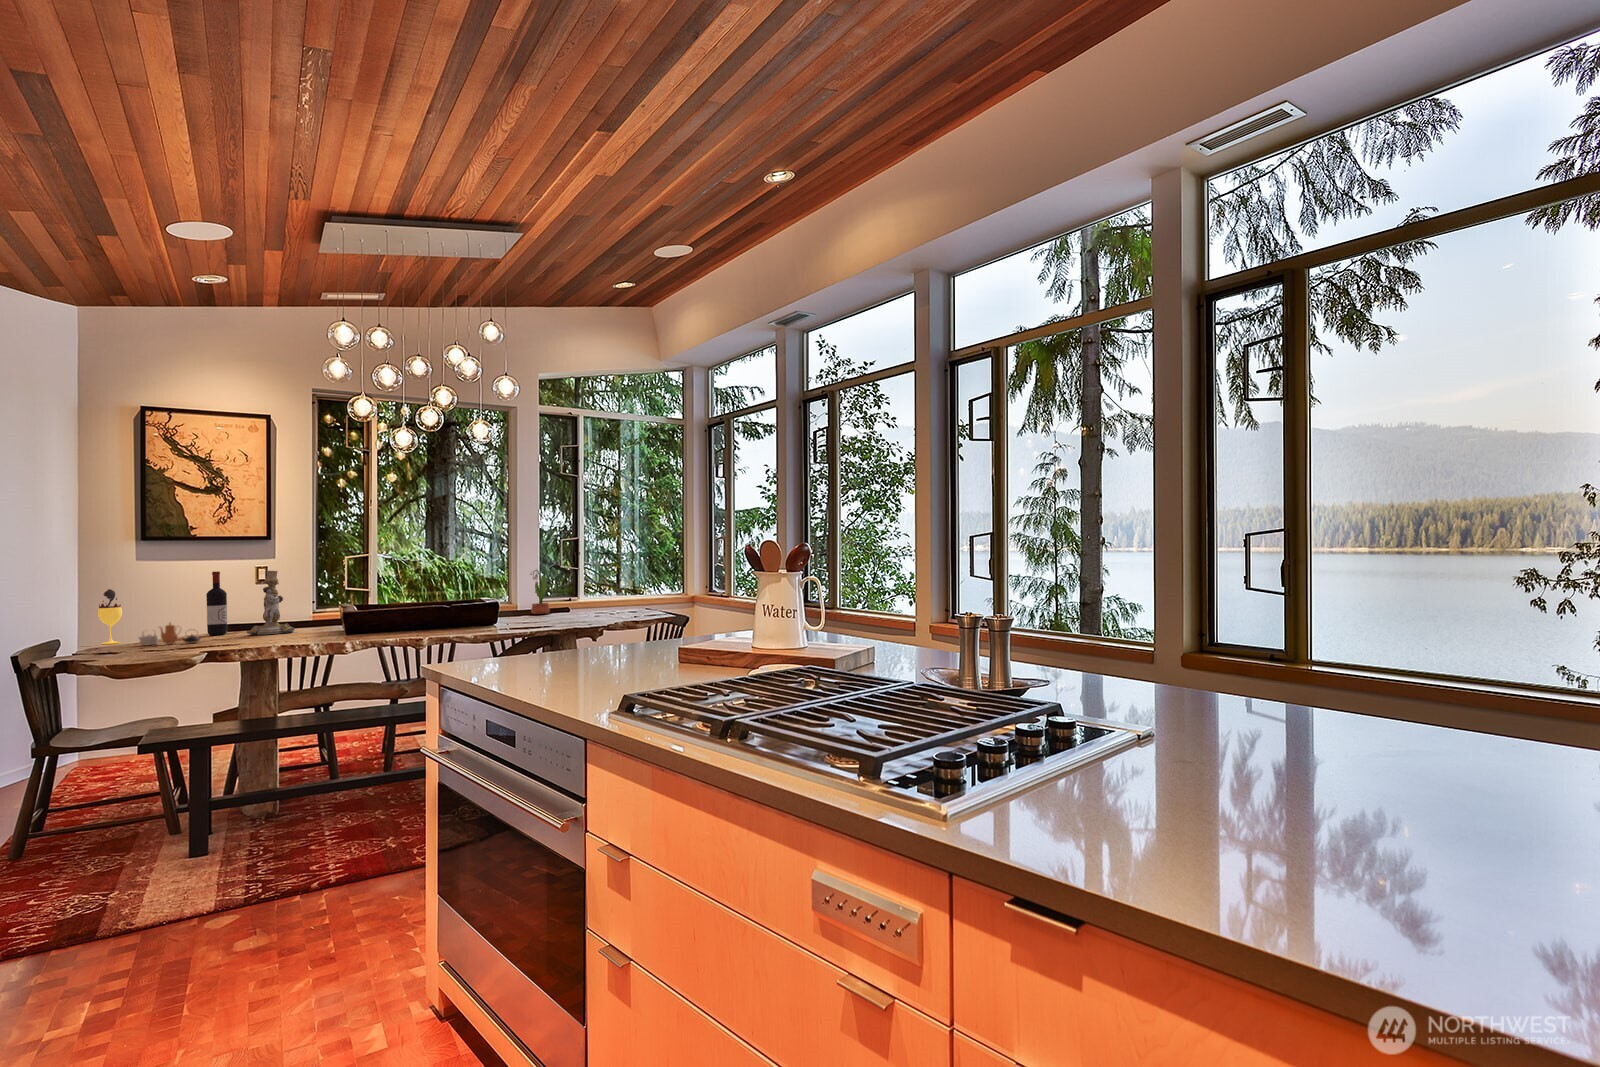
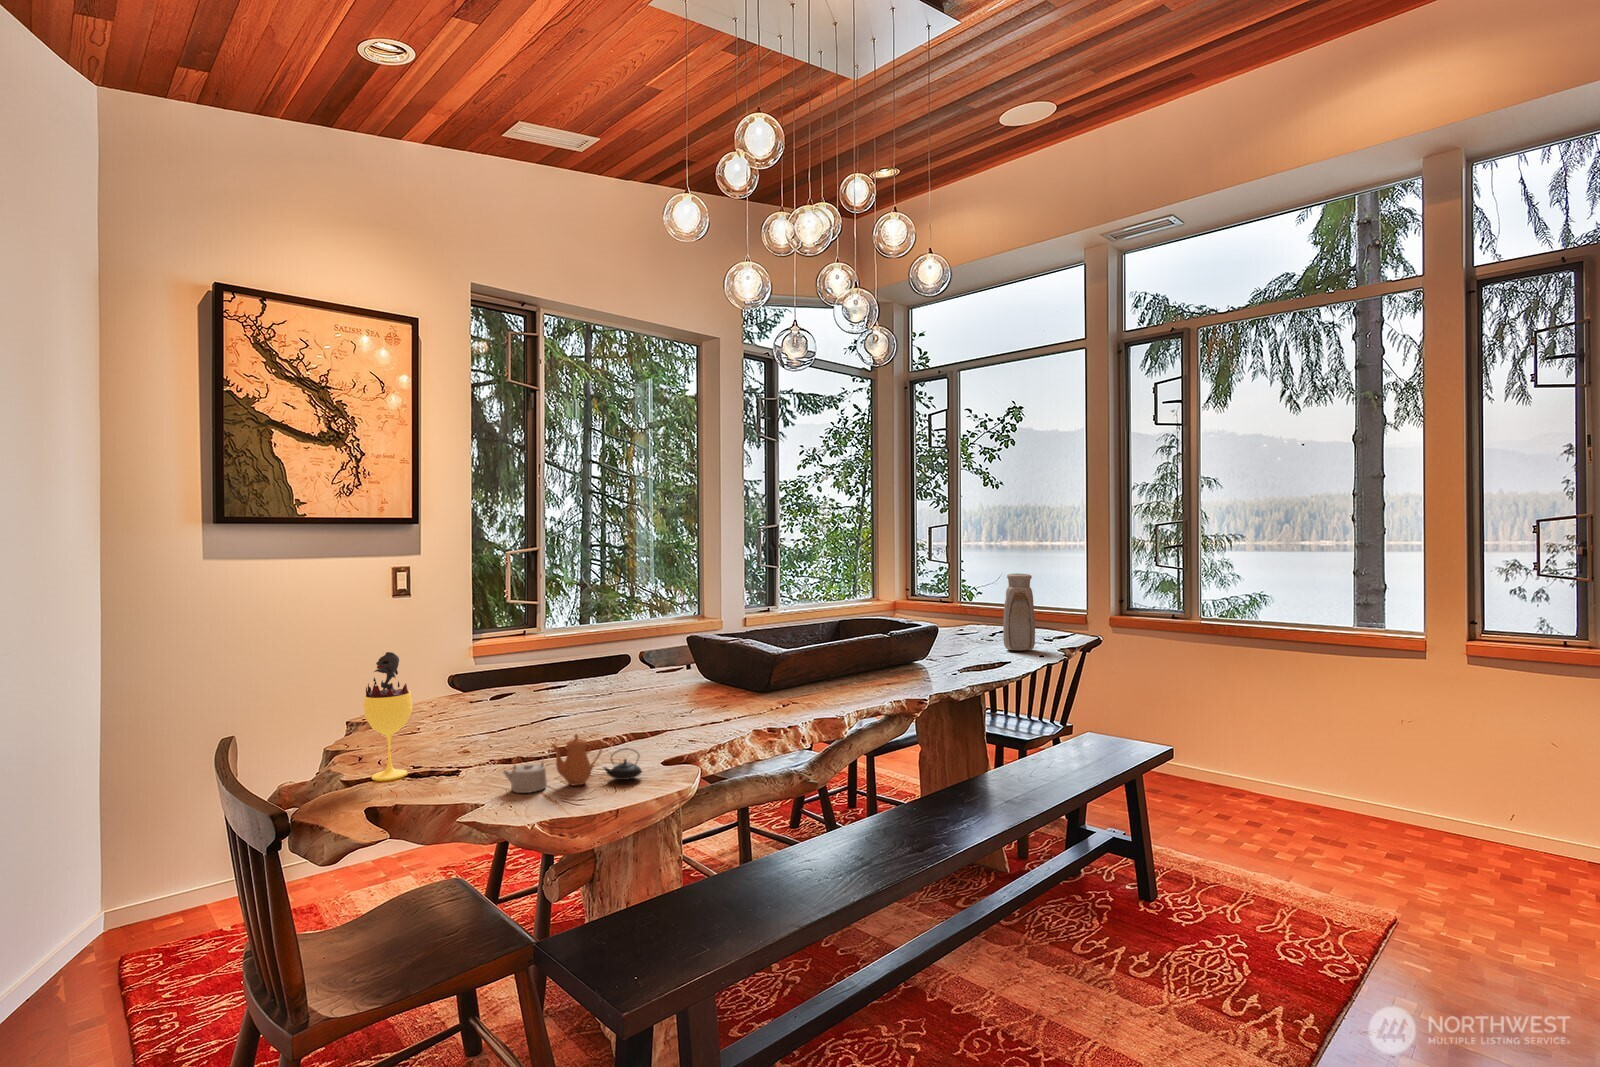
vase: none [578,561,598,610] -> present [1003,574,1035,651]
potted flower: present [530,570,550,614] -> none [964,587,1002,662]
wine bottle: present [206,571,227,635] -> none [539,602,576,735]
candlestick: present [247,571,295,635] -> none [638,602,722,735]

